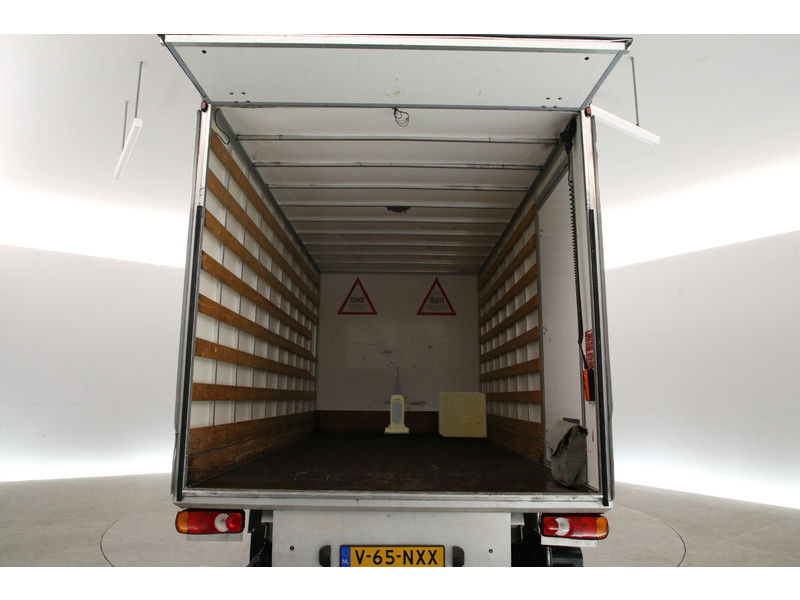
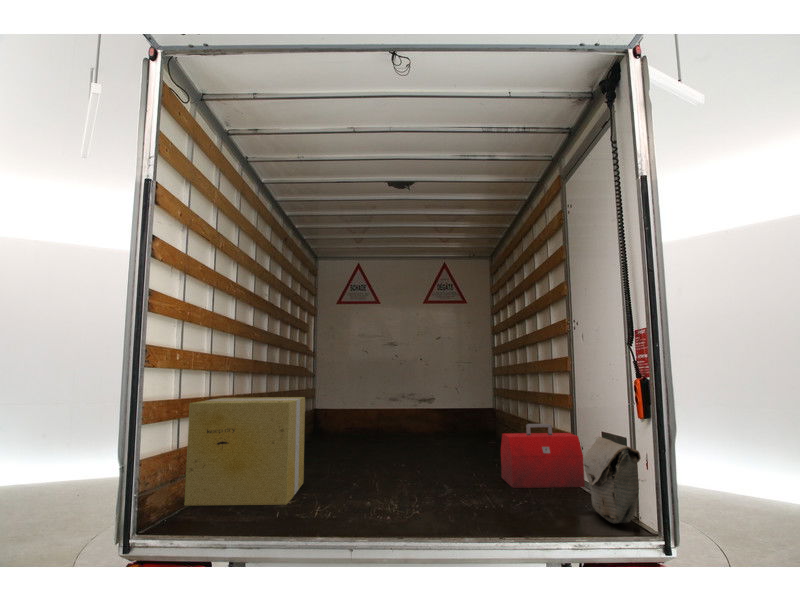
vacuum cleaner: present [385,367,409,434] -> none [389,363,416,438]
cardboard box: present [439,392,486,437] -> present [185,397,305,505]
toolbox: none [481,414,550,467] -> present [501,424,585,488]

